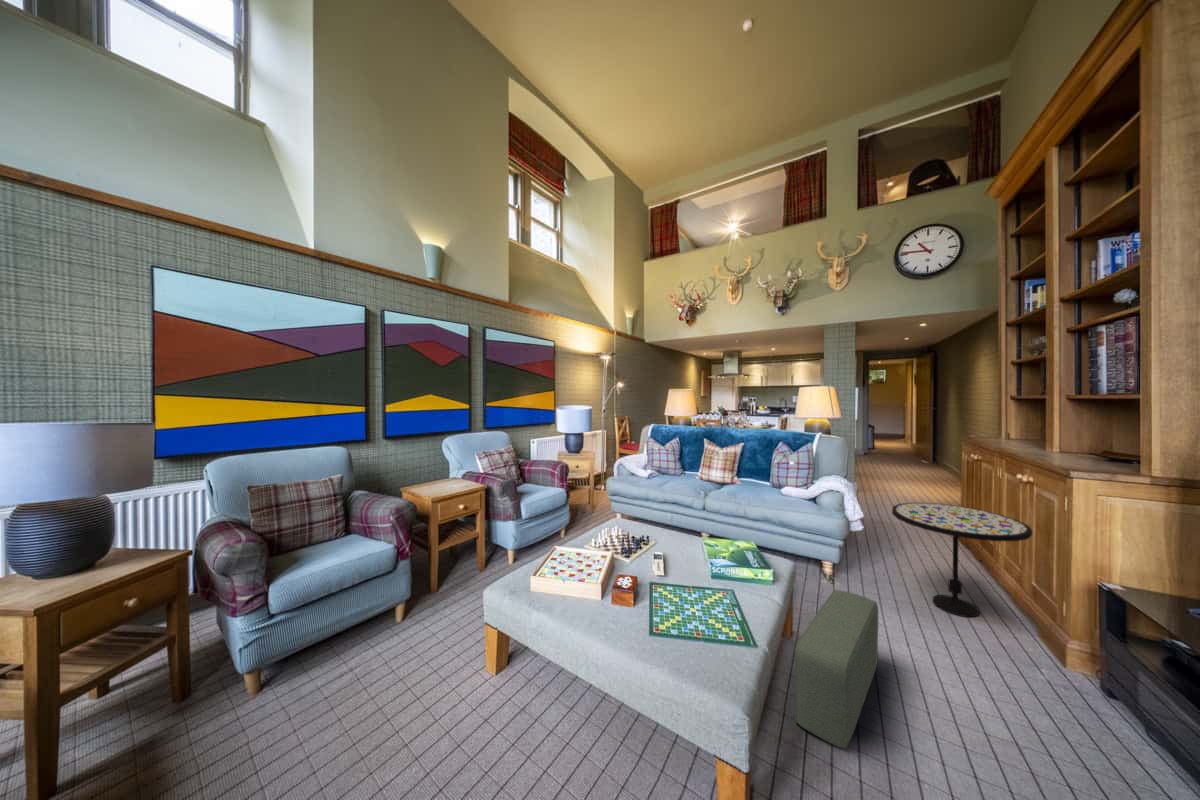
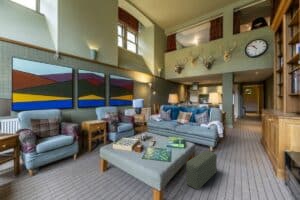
side table: present [892,503,1032,617] -> none [230,129,269,163]

